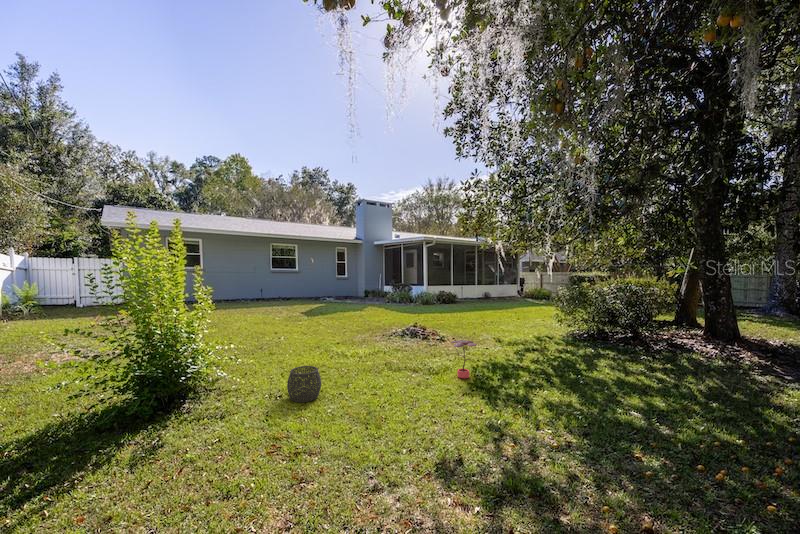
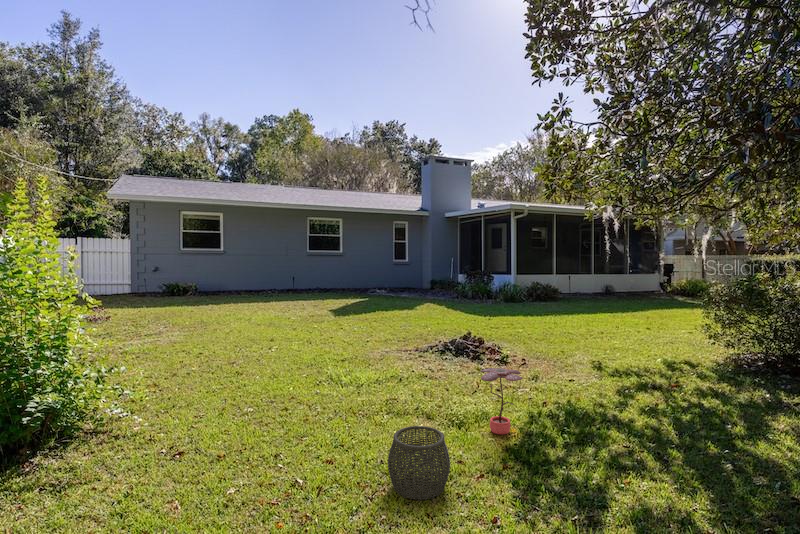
woven basket: present [287,366,321,402] -> present [387,426,450,501]

